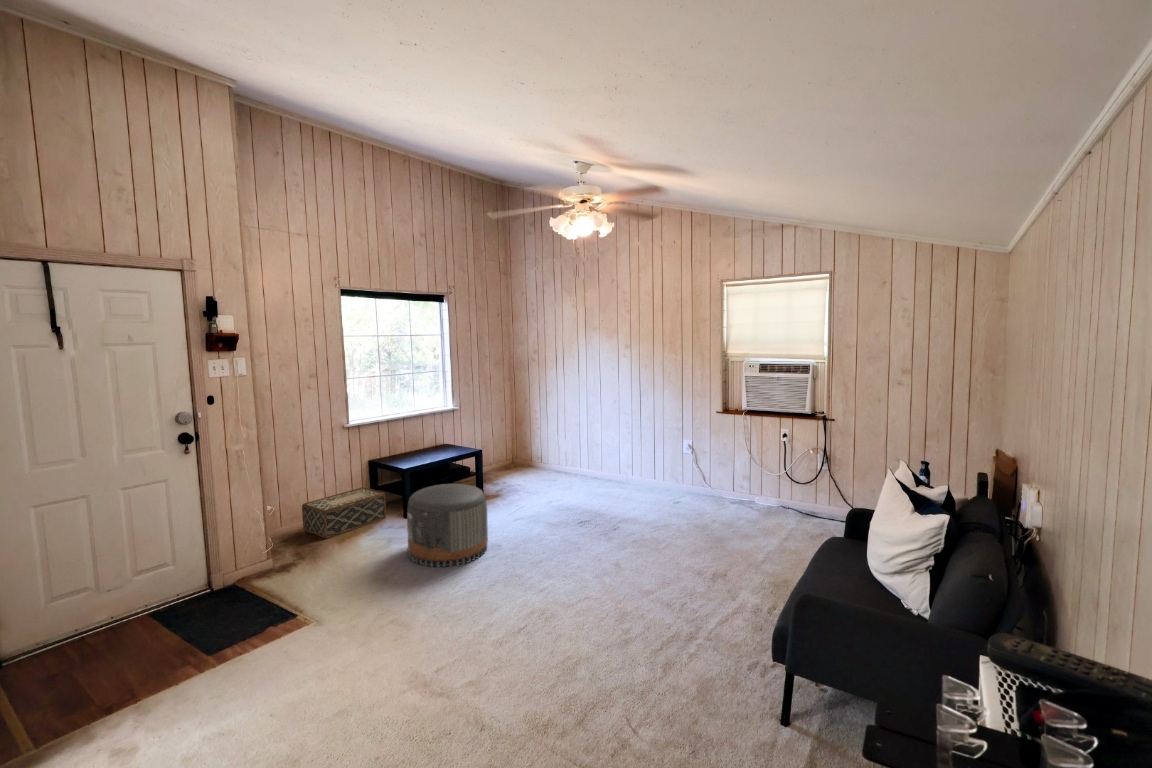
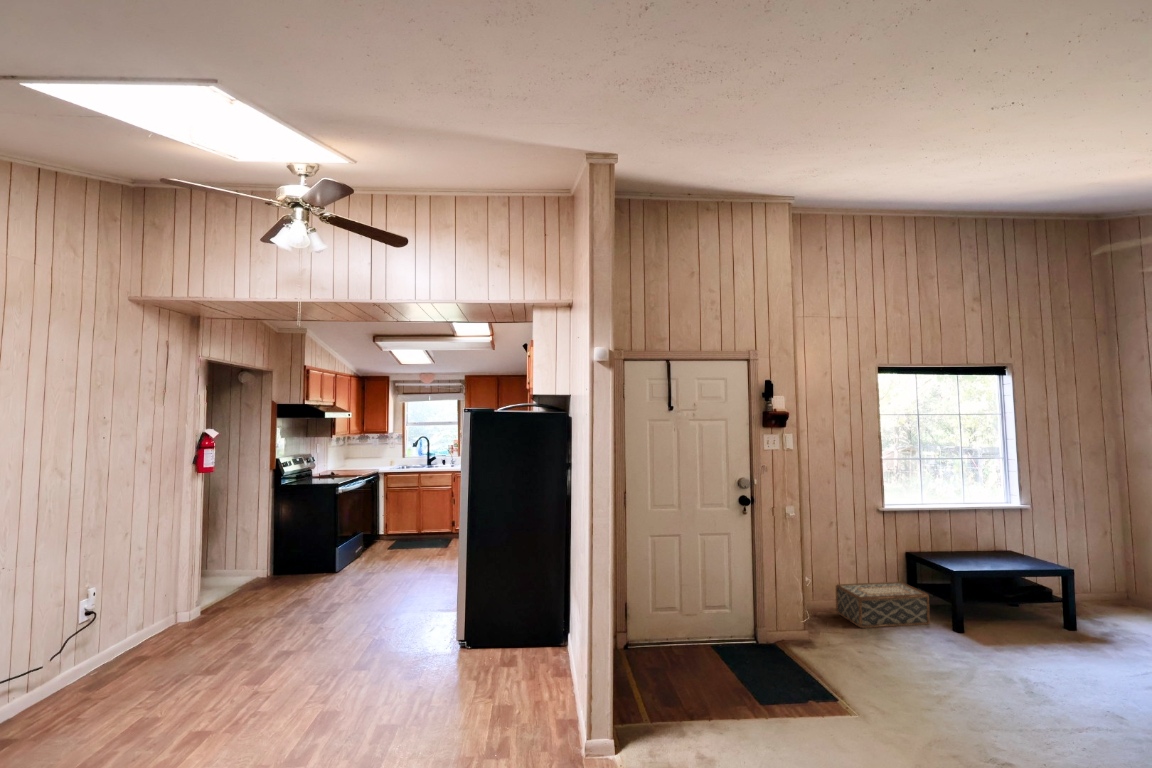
pouf: present [407,484,488,567] -> none [963,600,1089,716]

